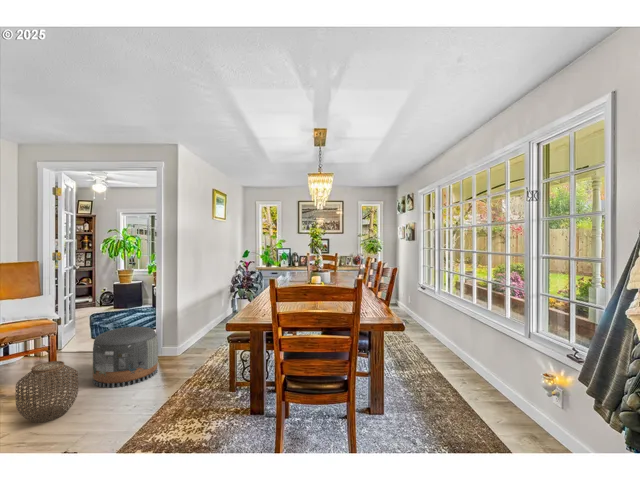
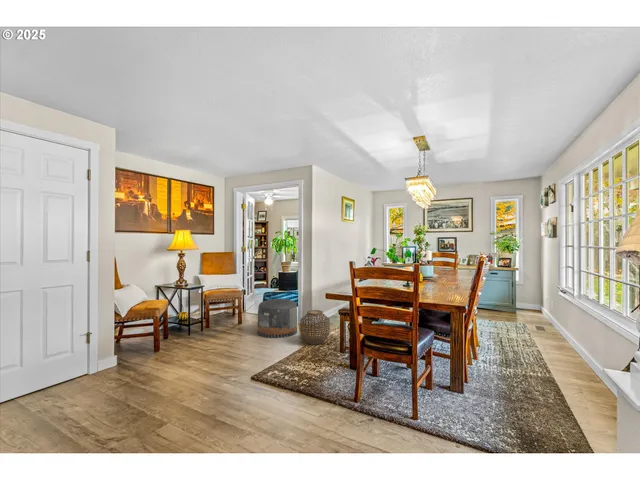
woven basket: present [16,361,78,423] -> present [300,310,330,344]

